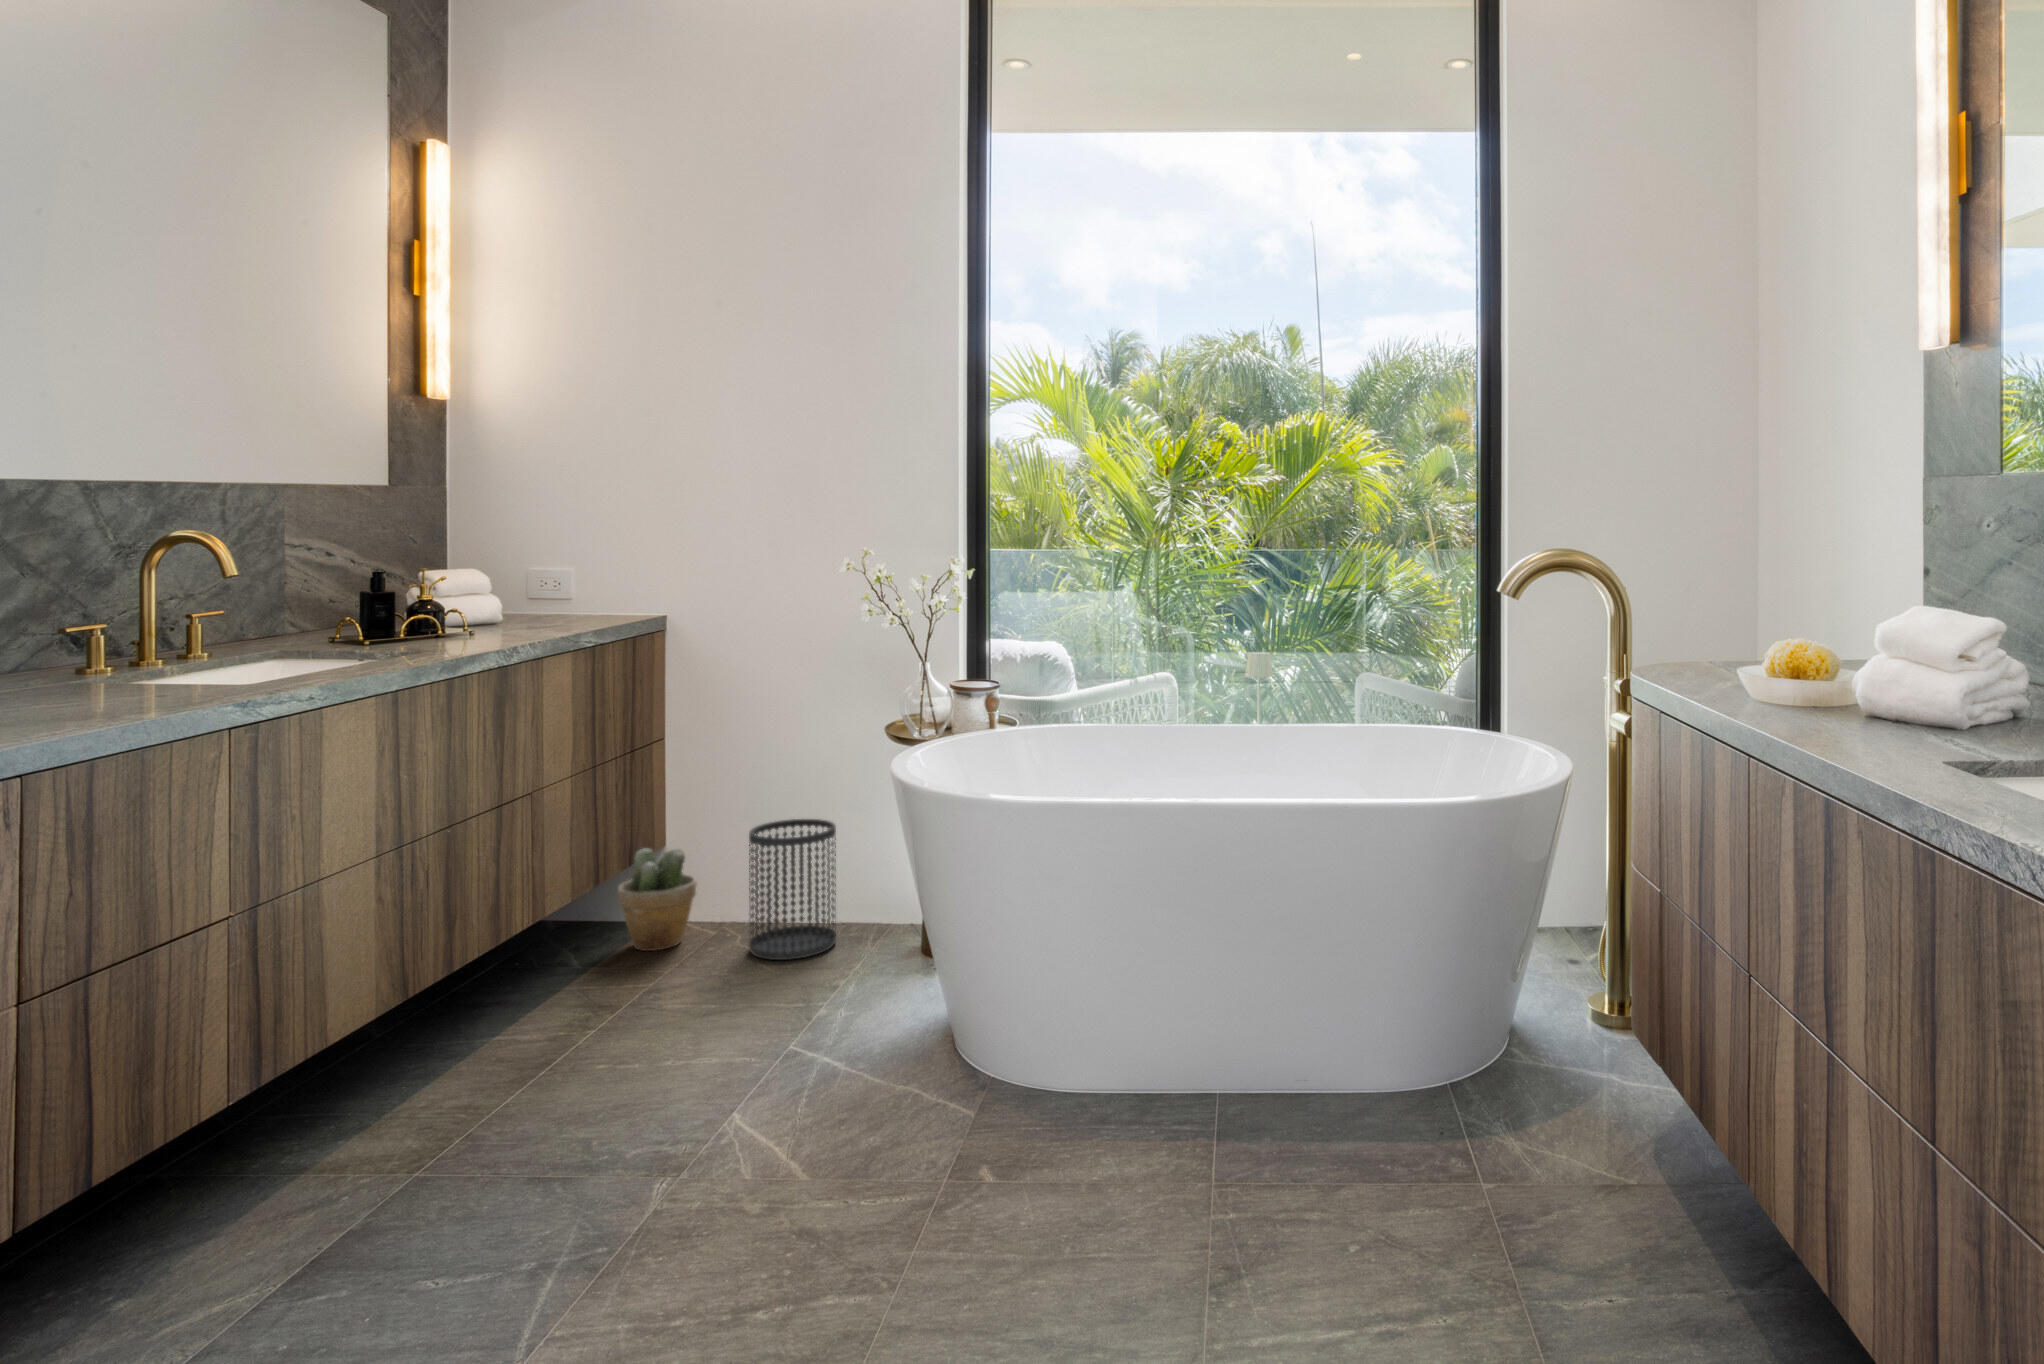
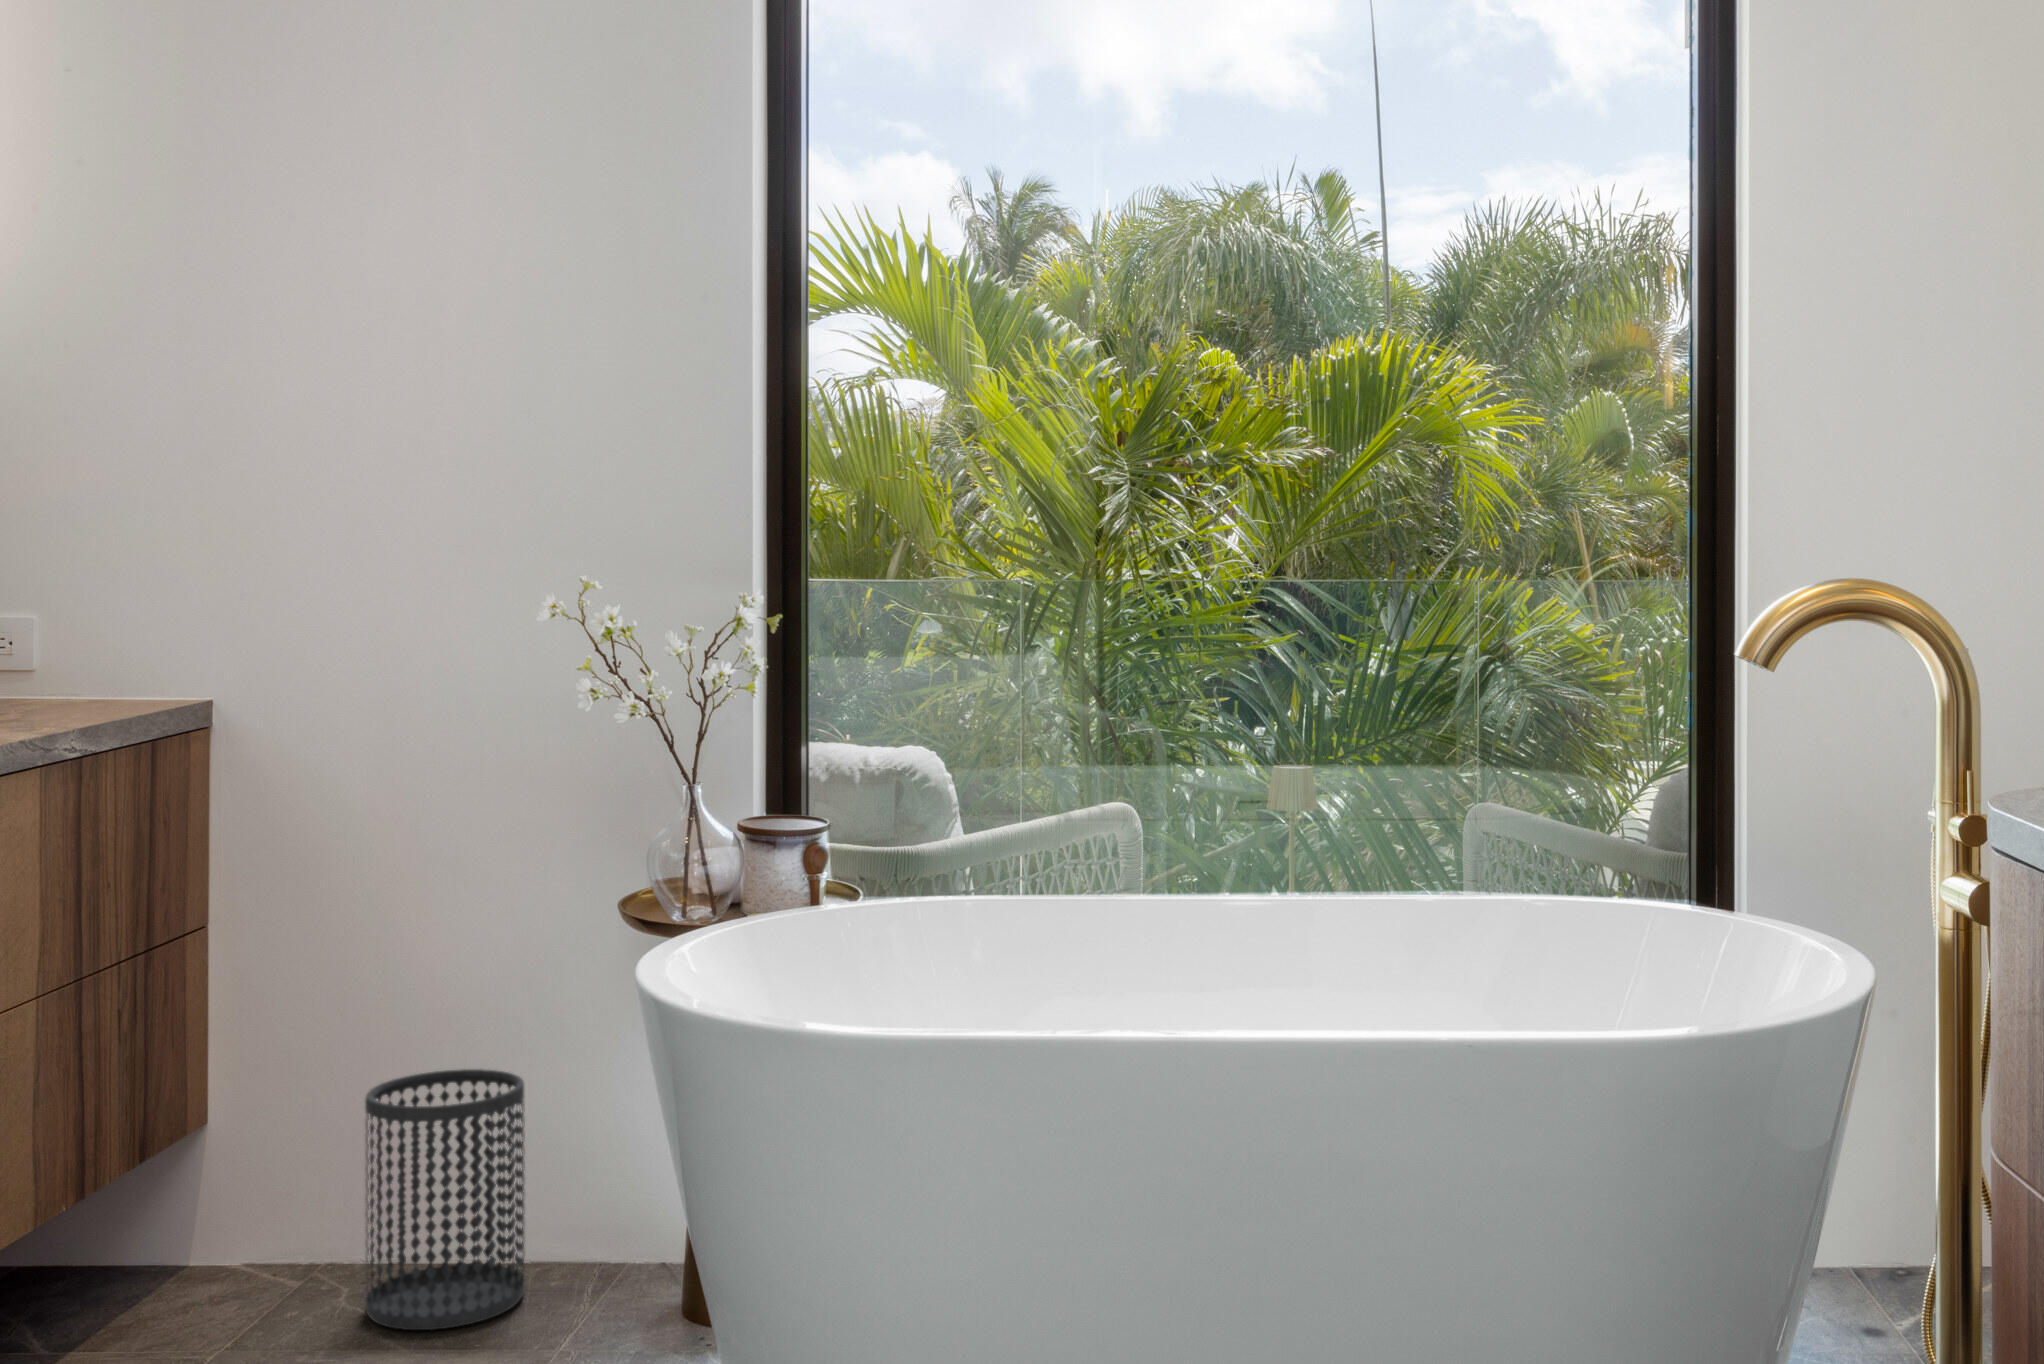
potted plant: present [618,848,697,951] -> none [121,1127,267,1316]

